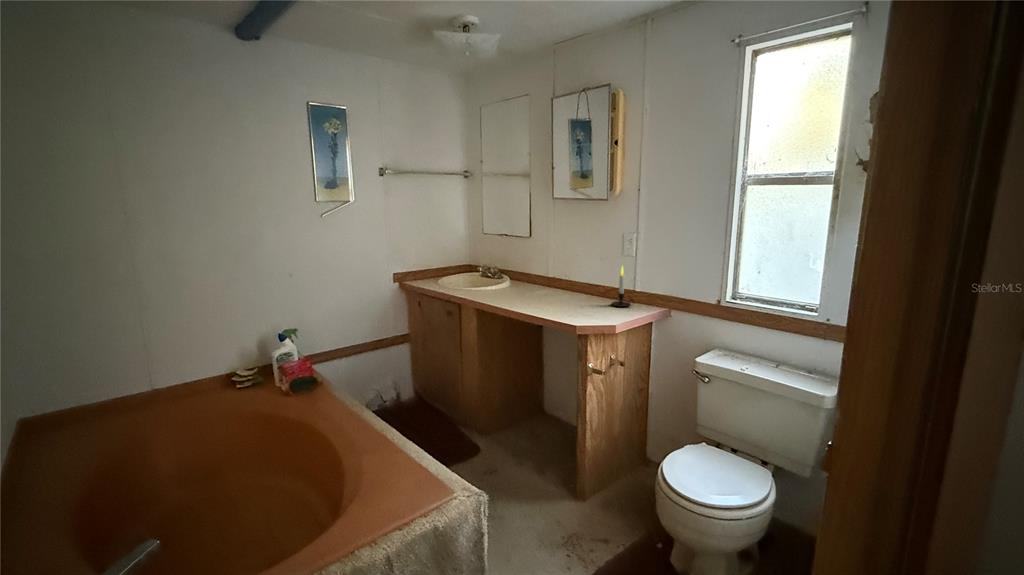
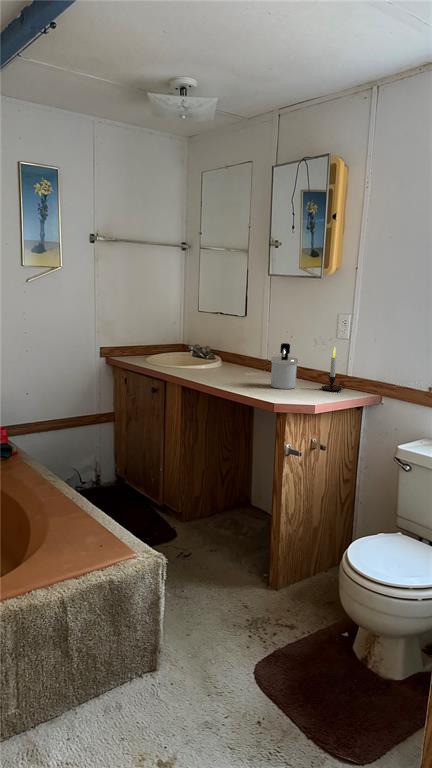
soap dispenser: none [563,264,589,308] -> present [271,343,298,389]

